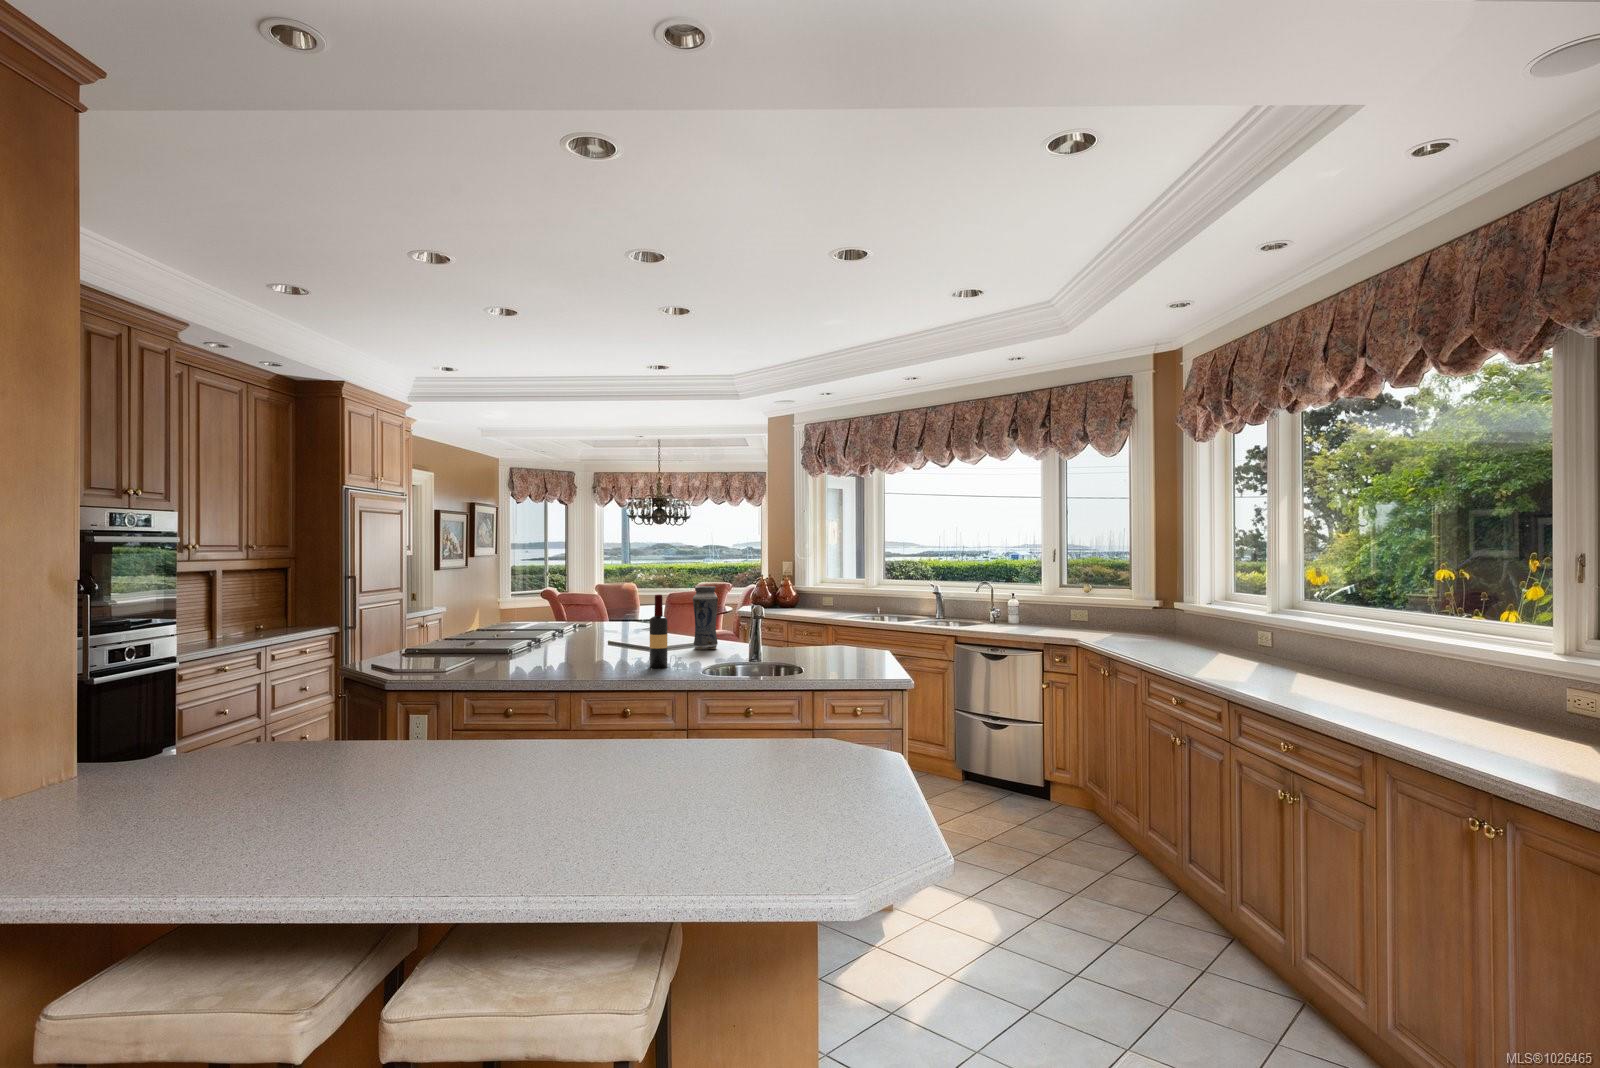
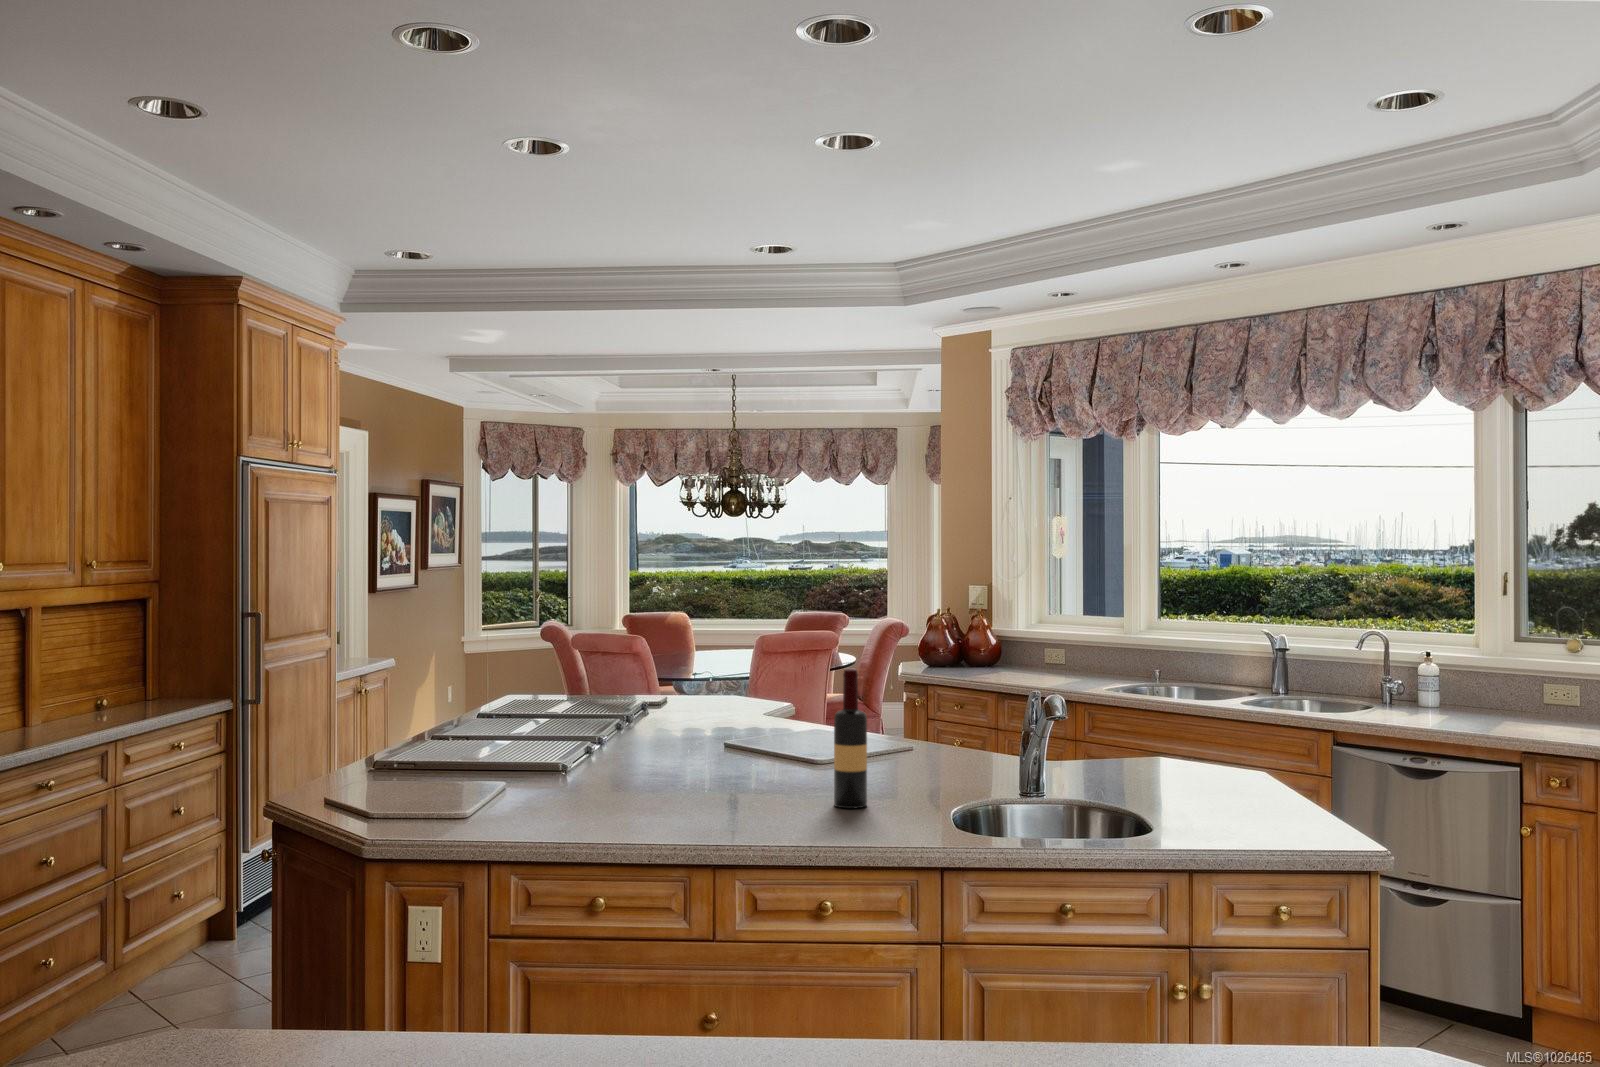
vase: present [693,586,718,649] -> none [885,646,930,764]

